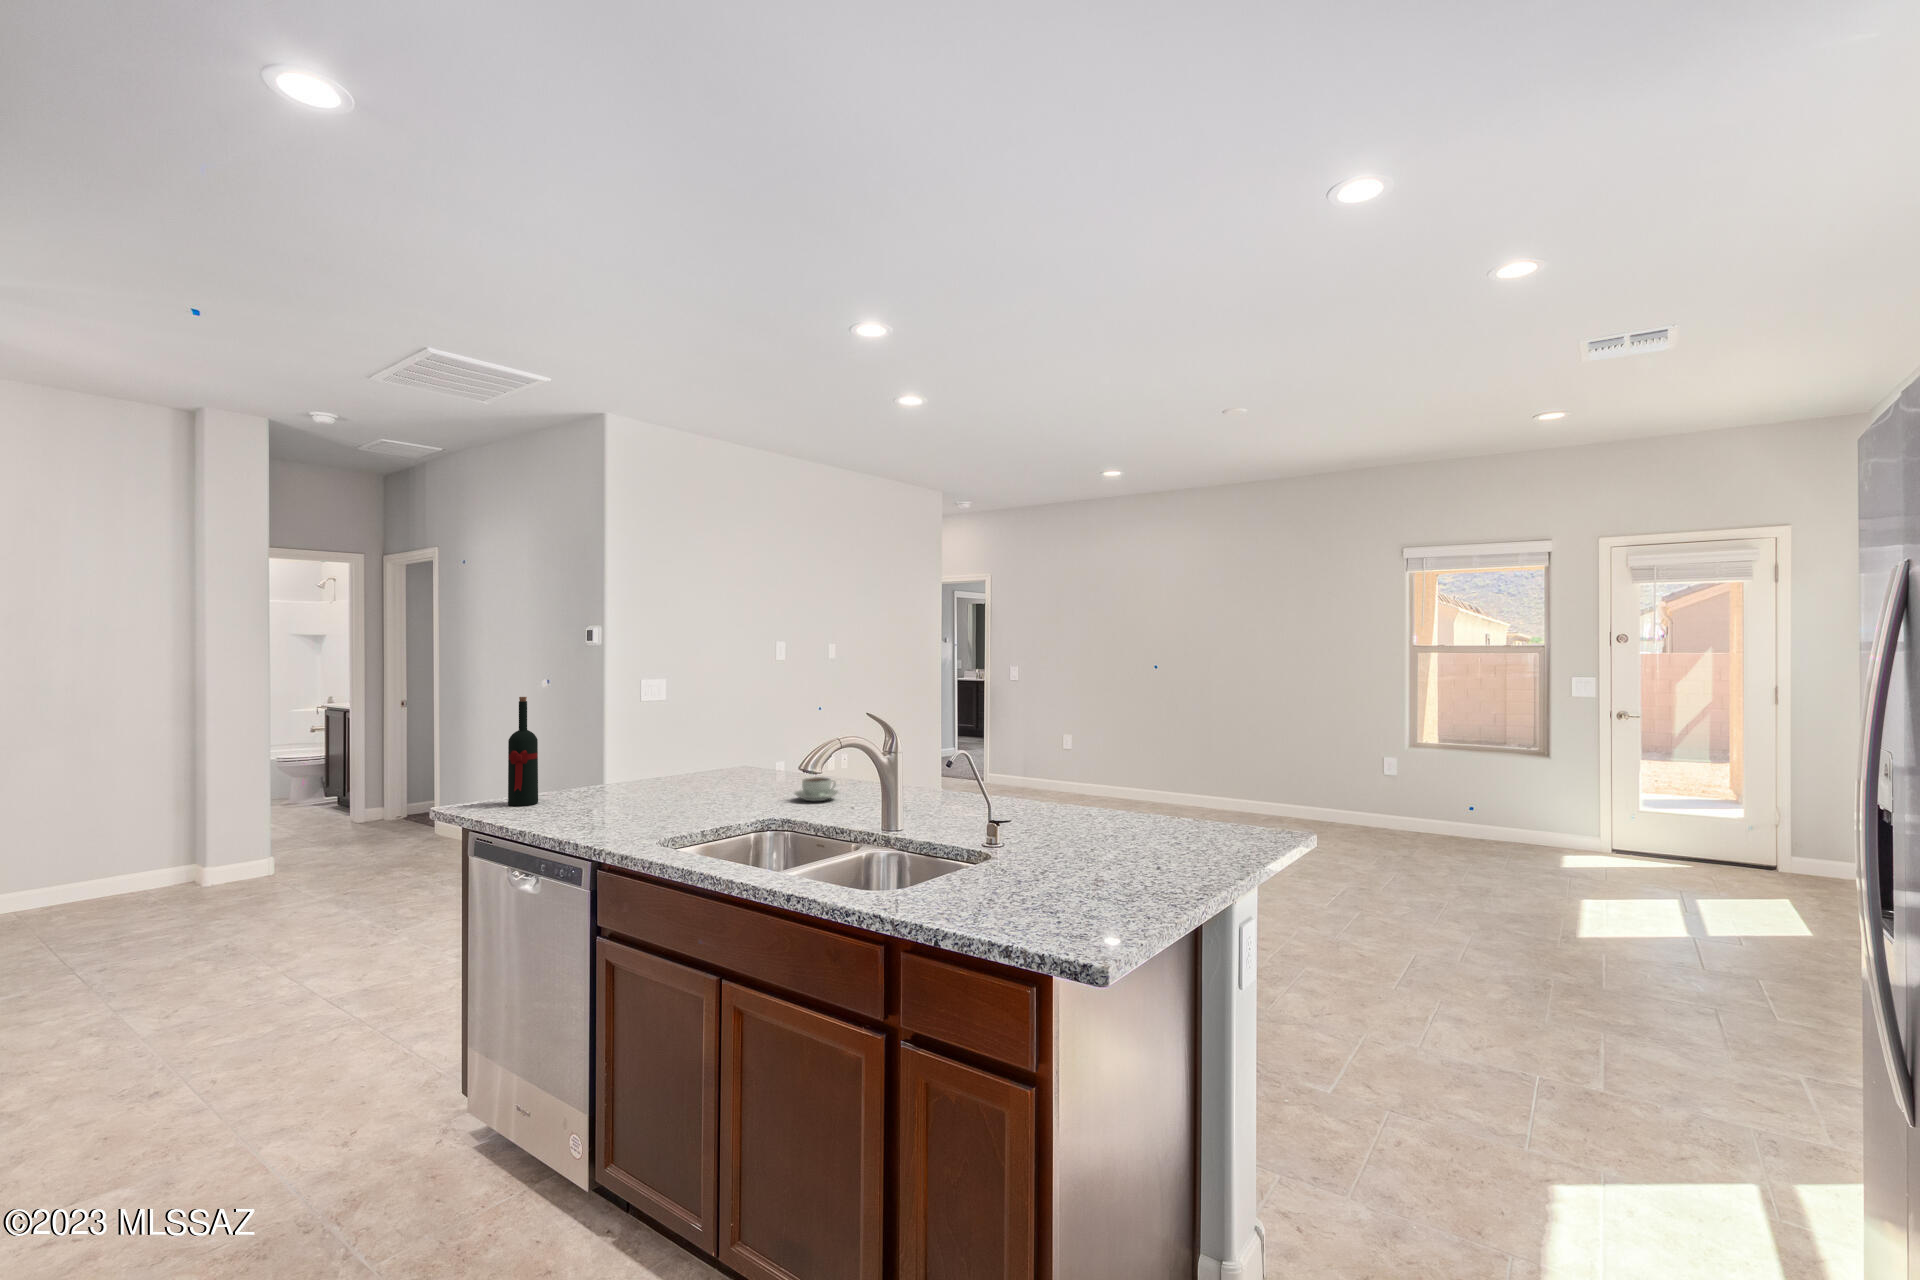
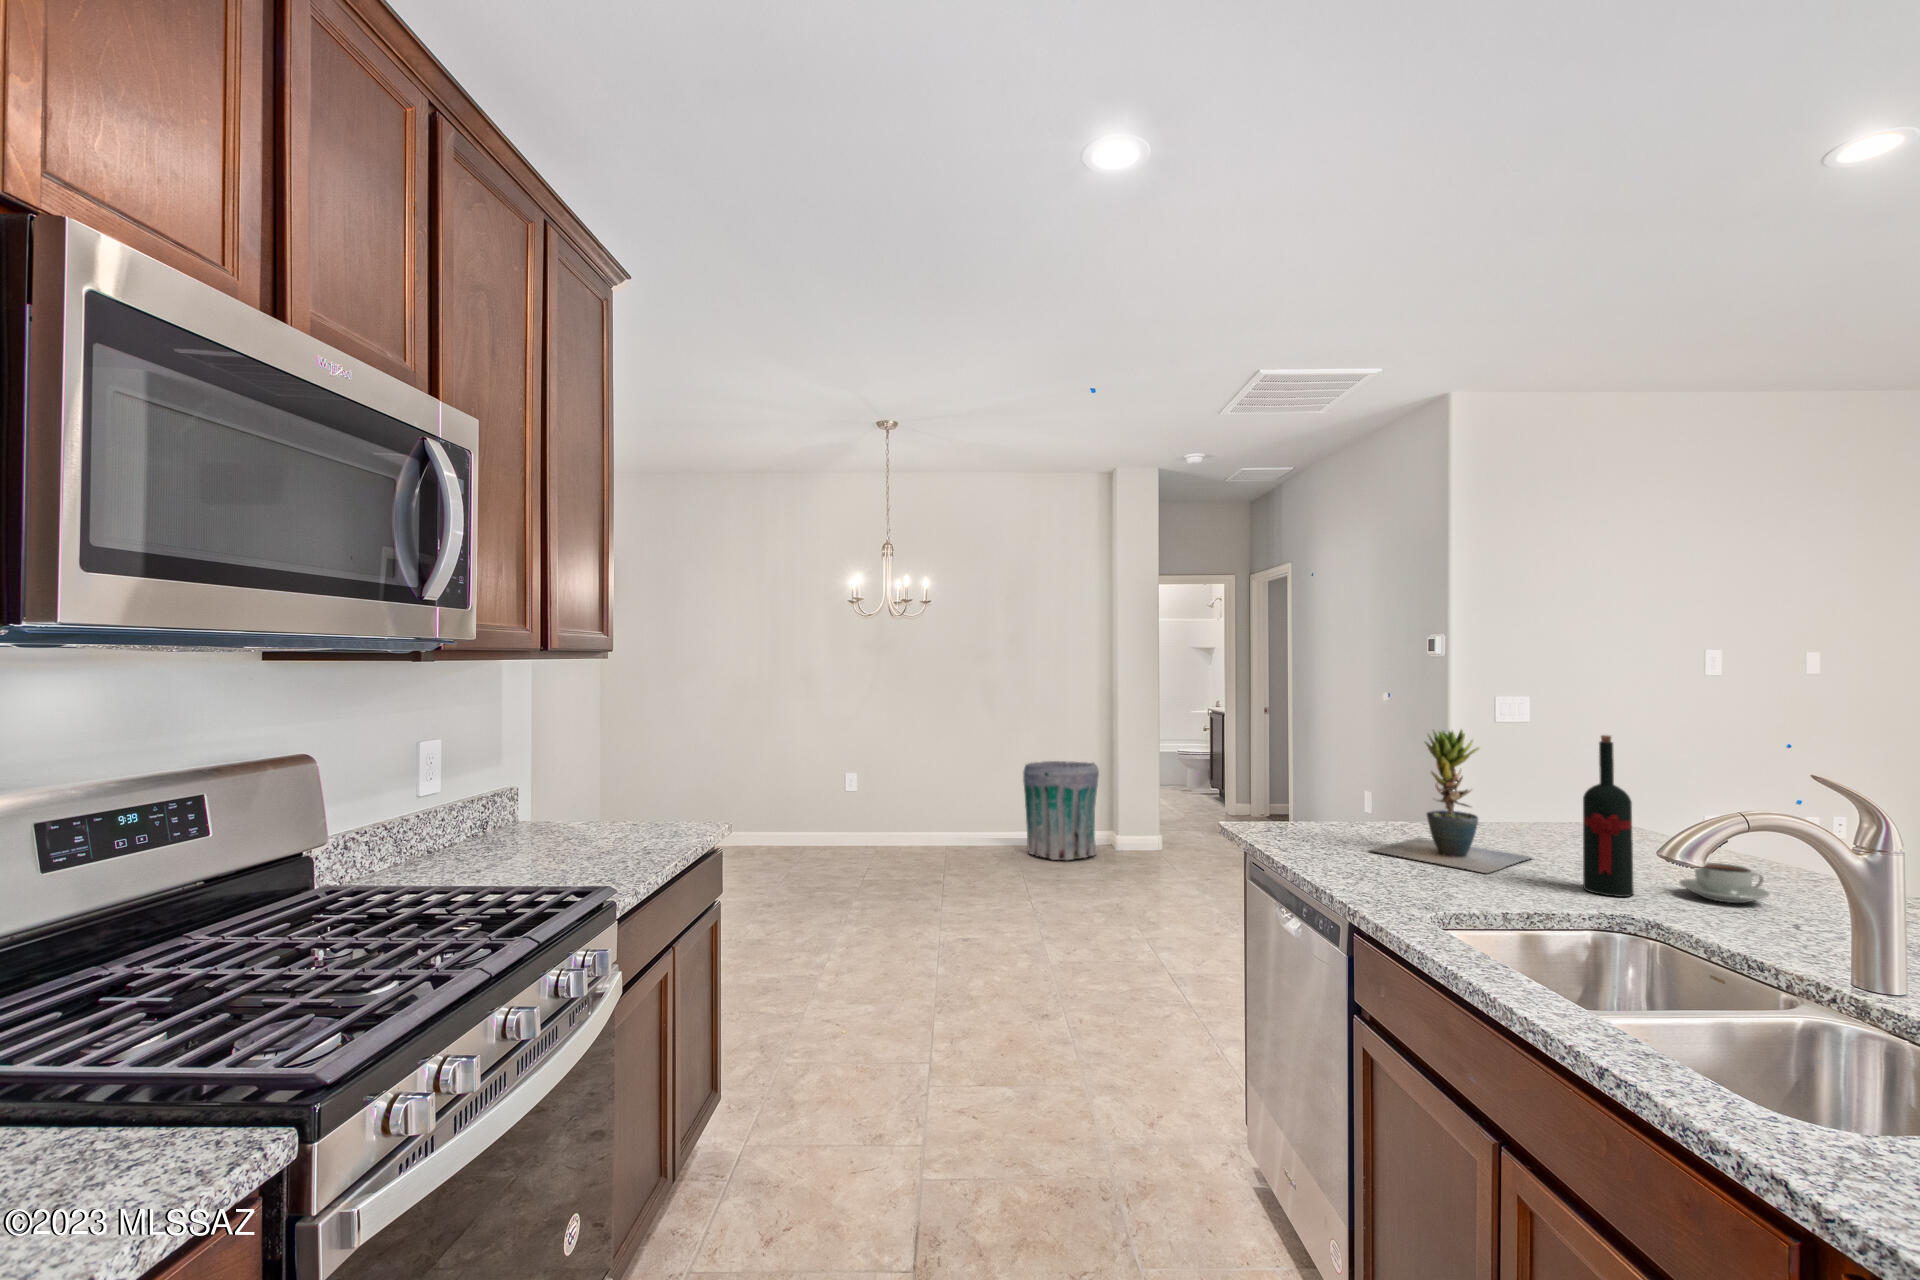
wine bottle: present [508,697,538,806] -> present [1583,735,1634,897]
potted plant: none [585,700,705,810] -> present [1371,730,1531,873]
trash can: none [47,780,182,918] -> present [1023,761,1099,860]

